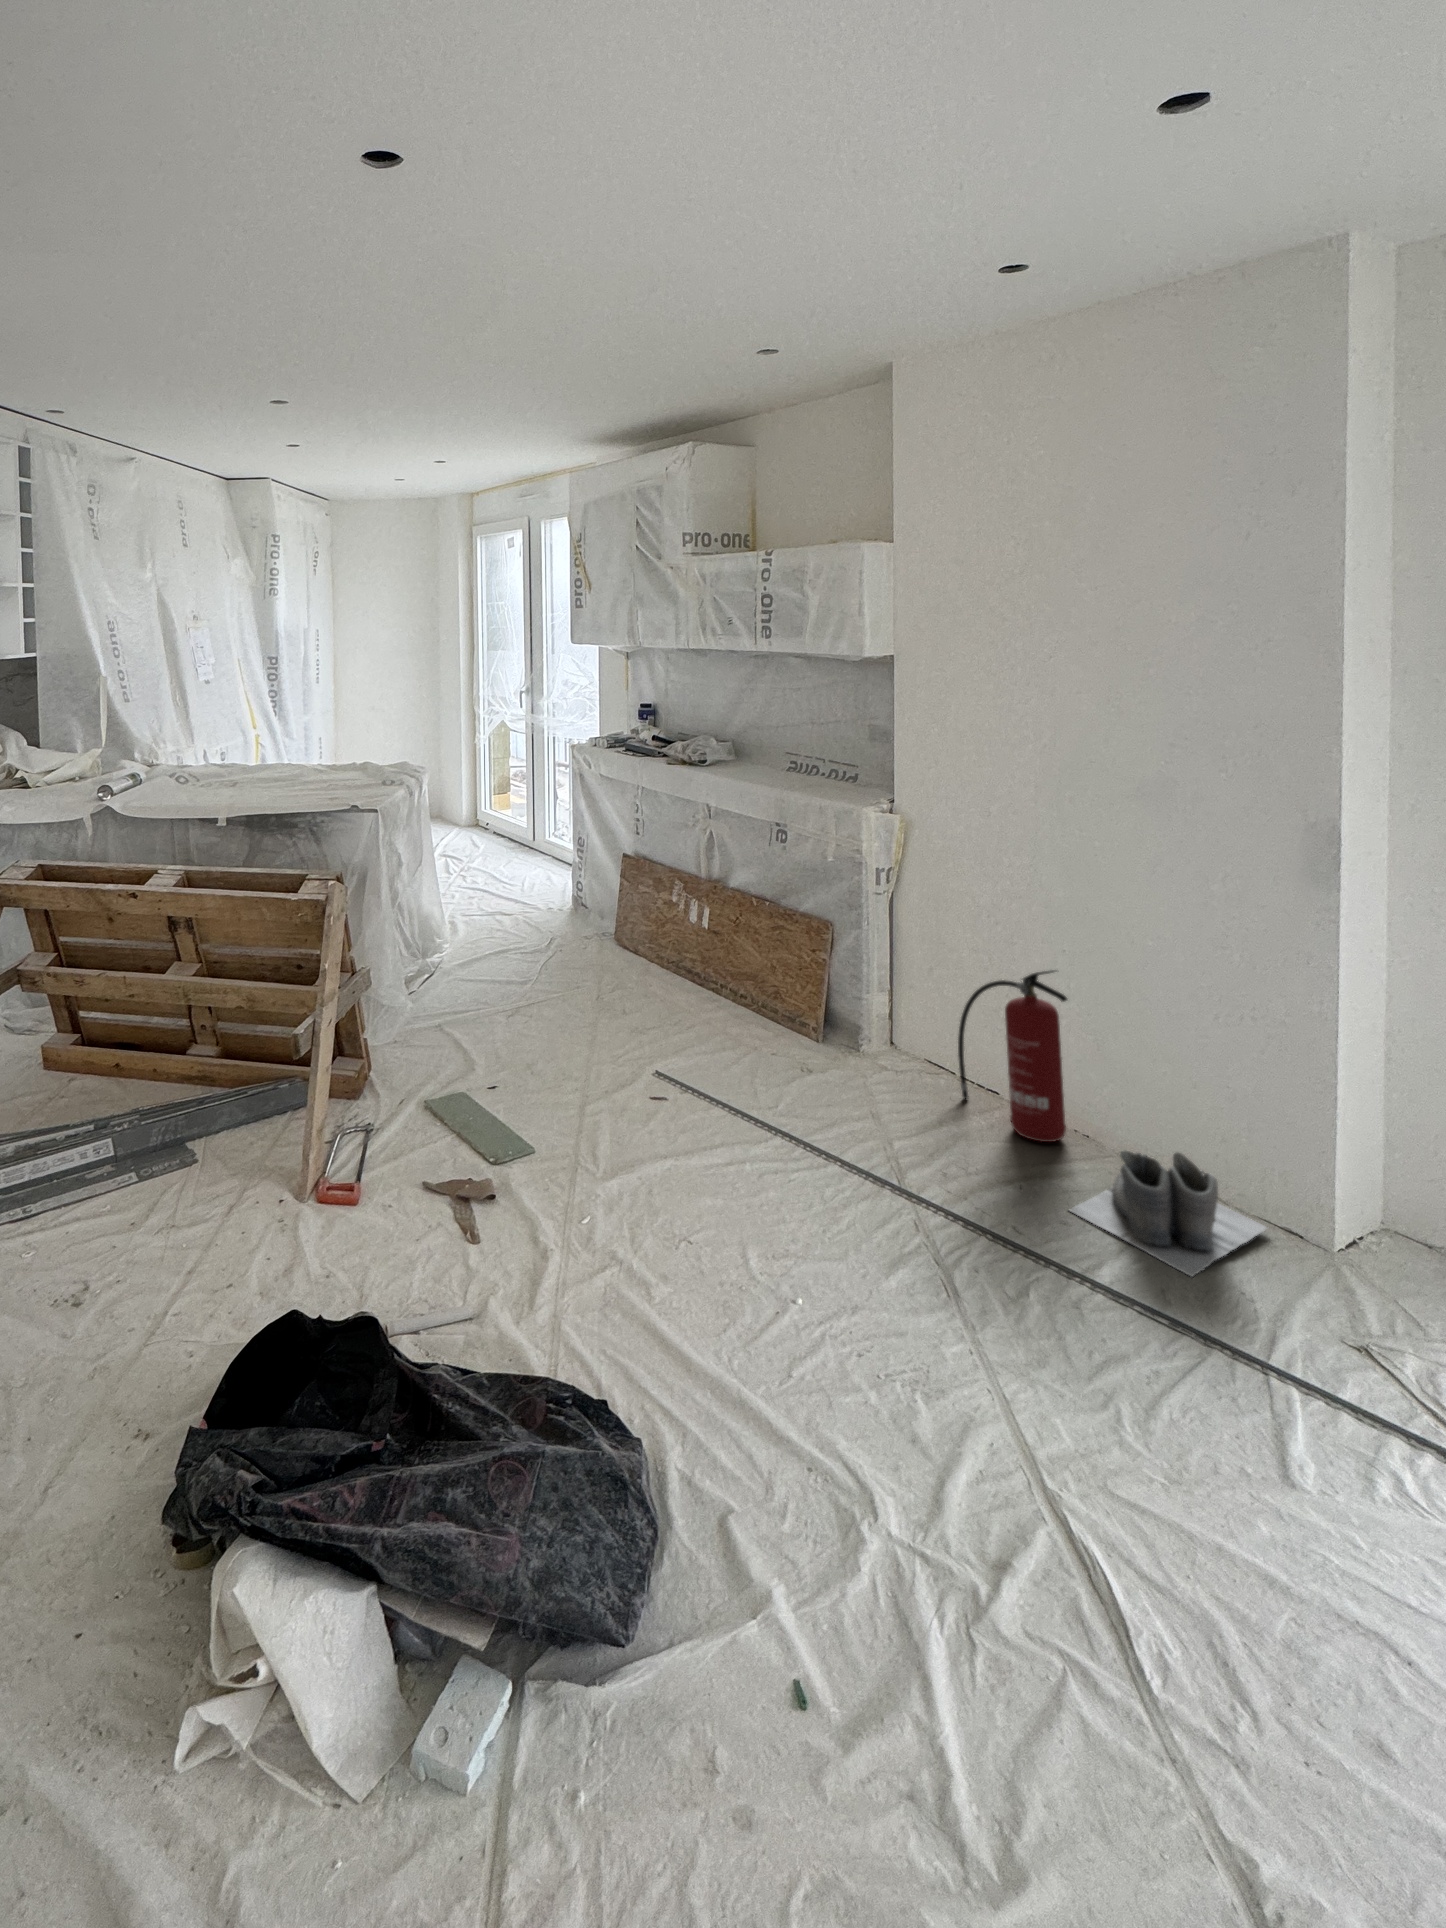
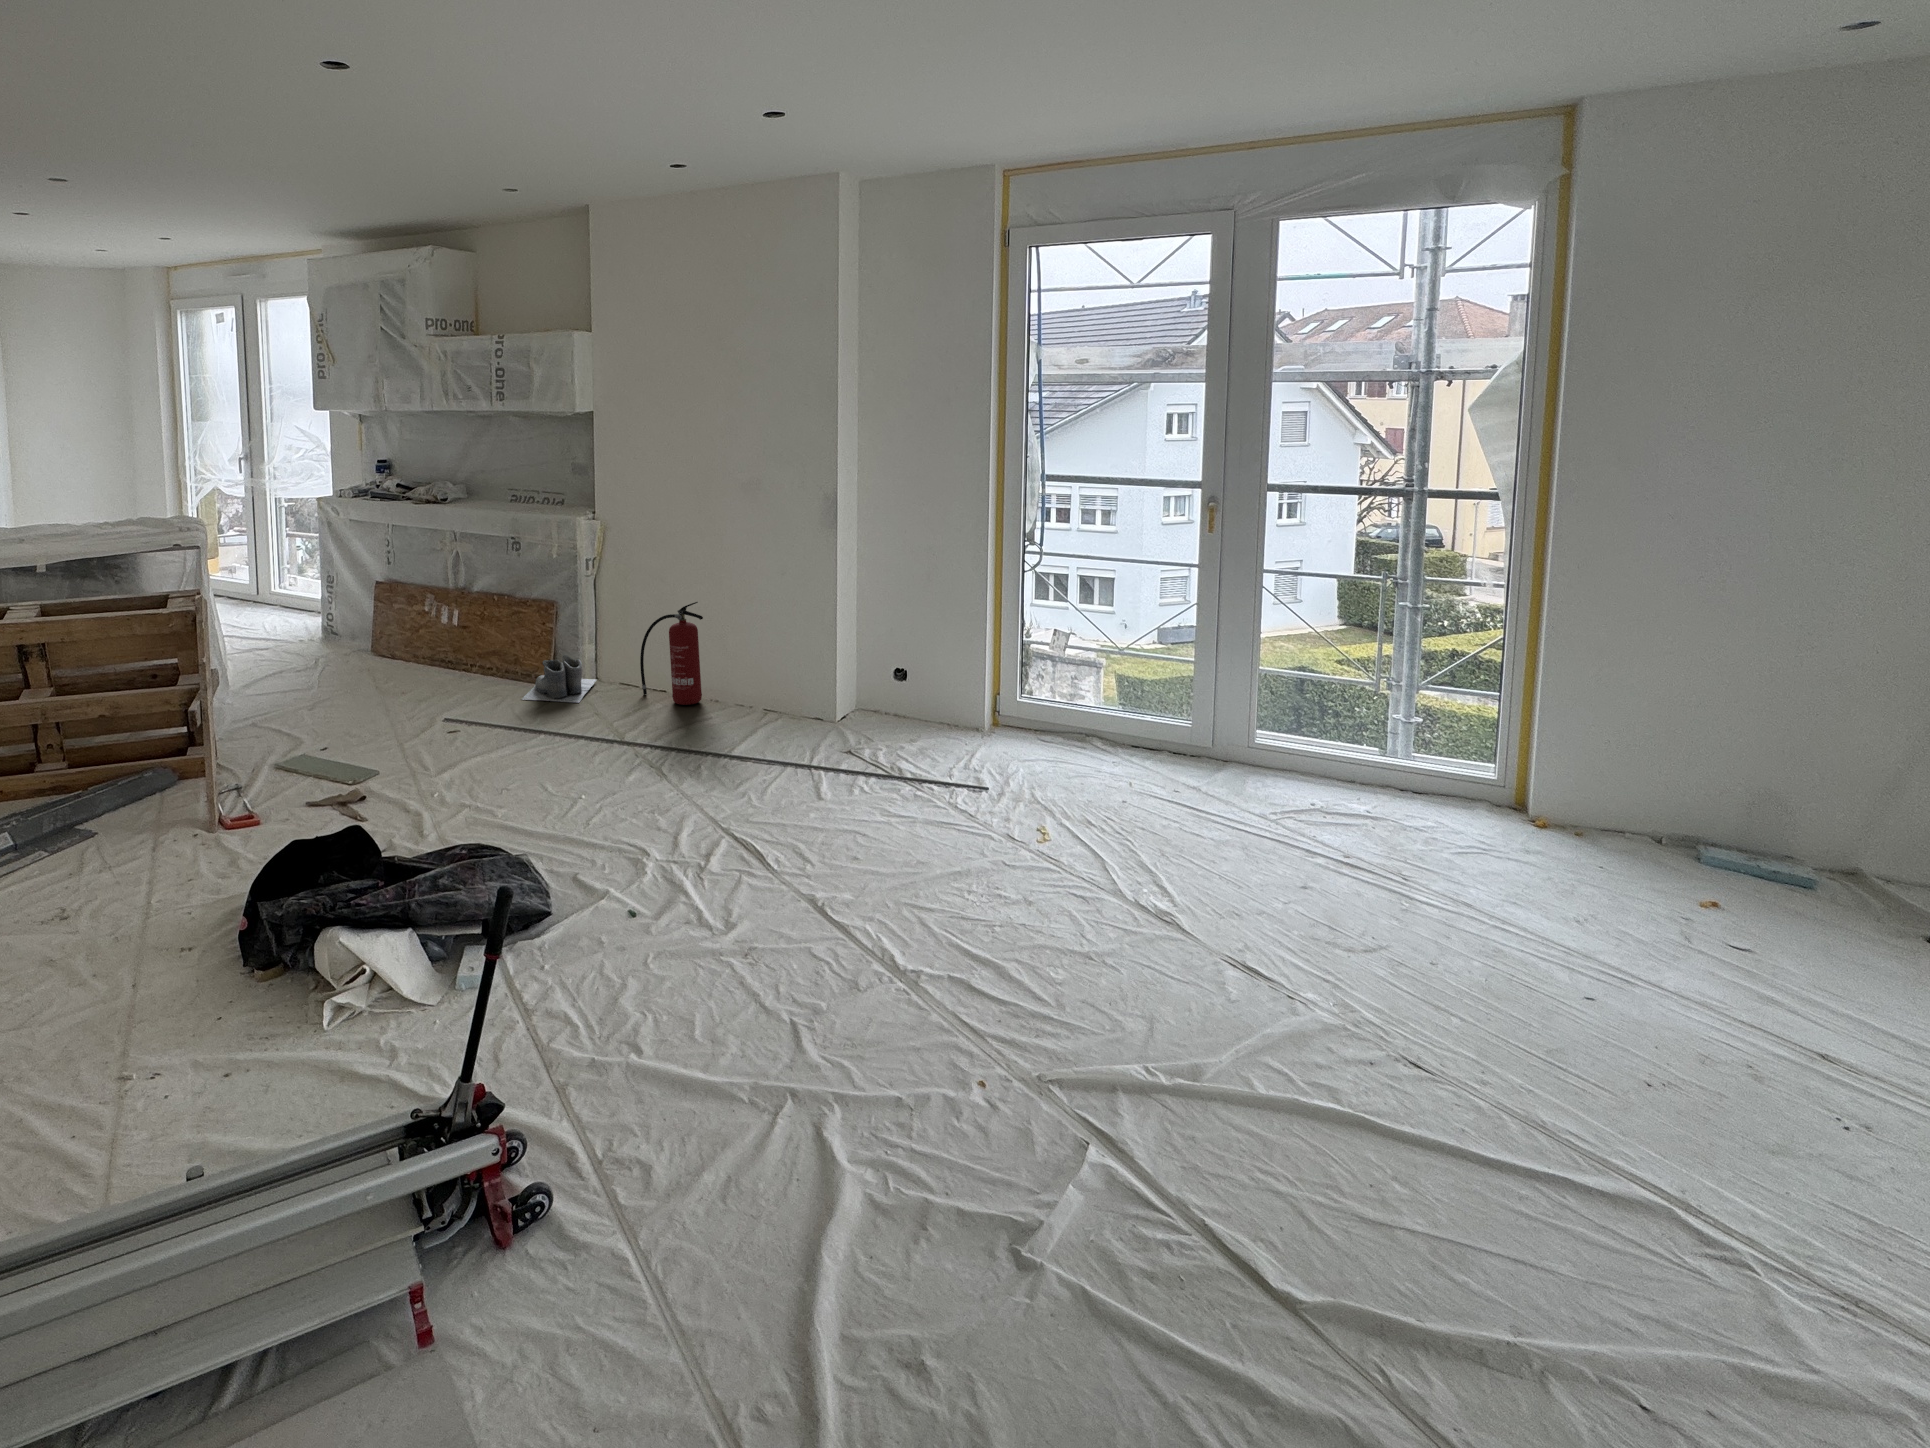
boots: present [1070,1151,1267,1277] -> present [522,655,596,703]

